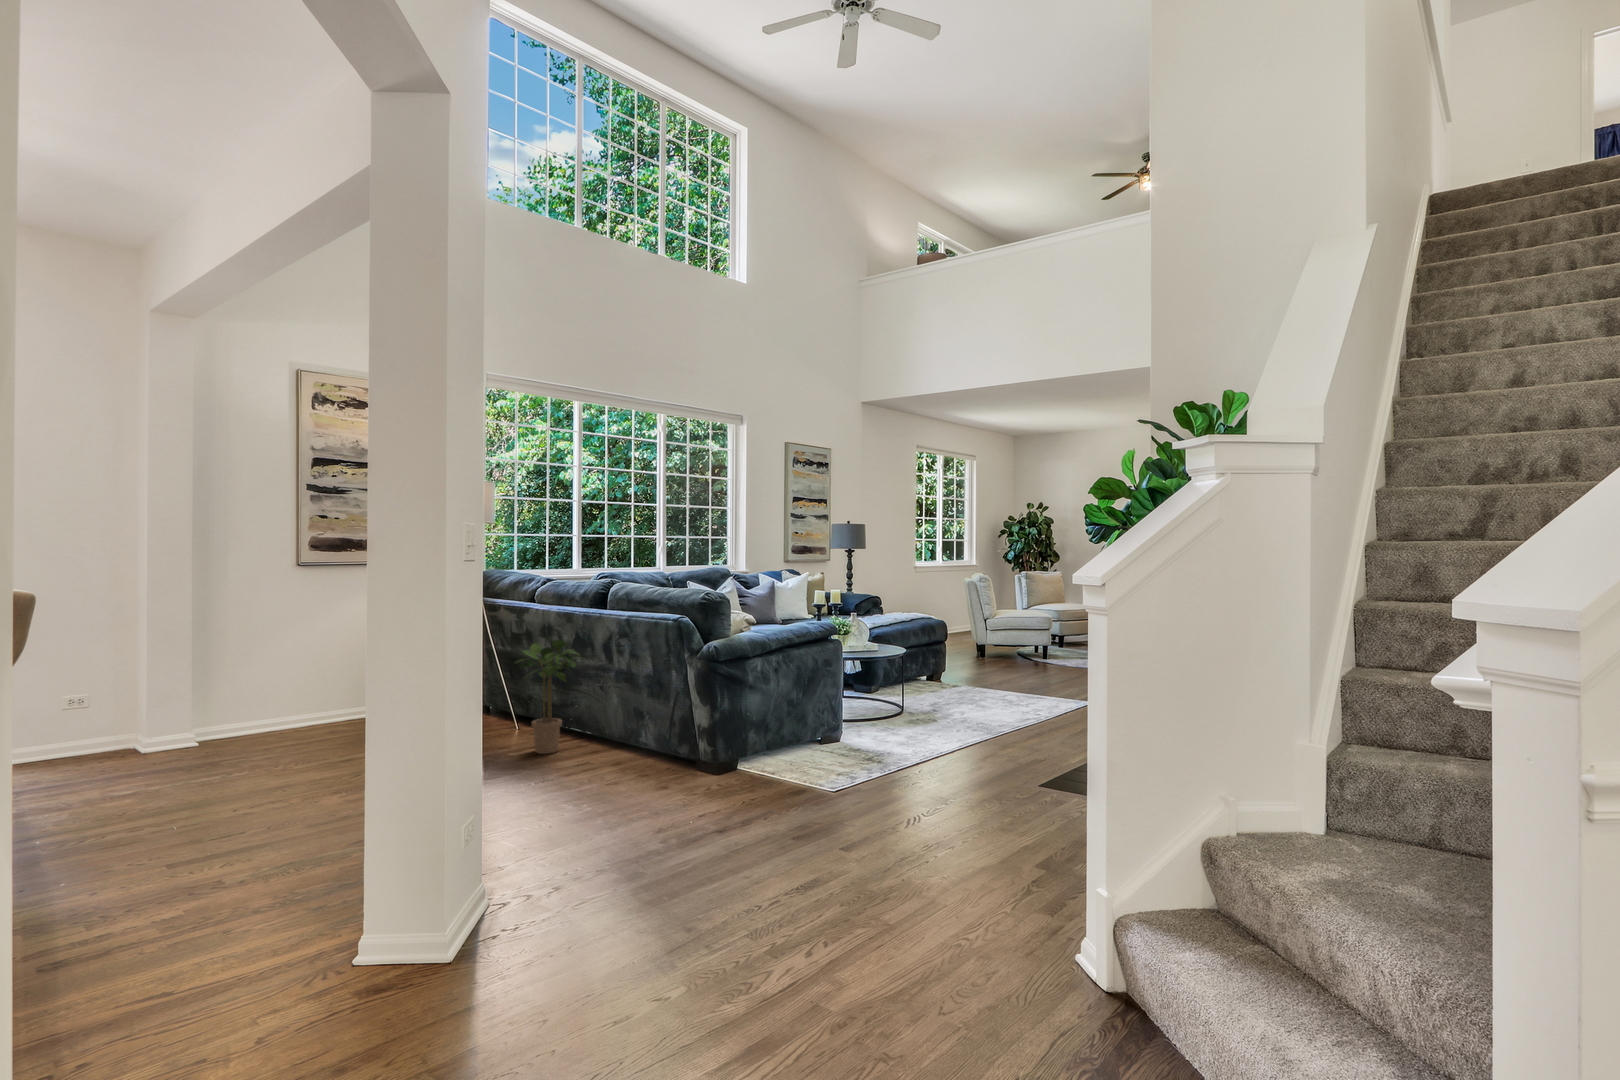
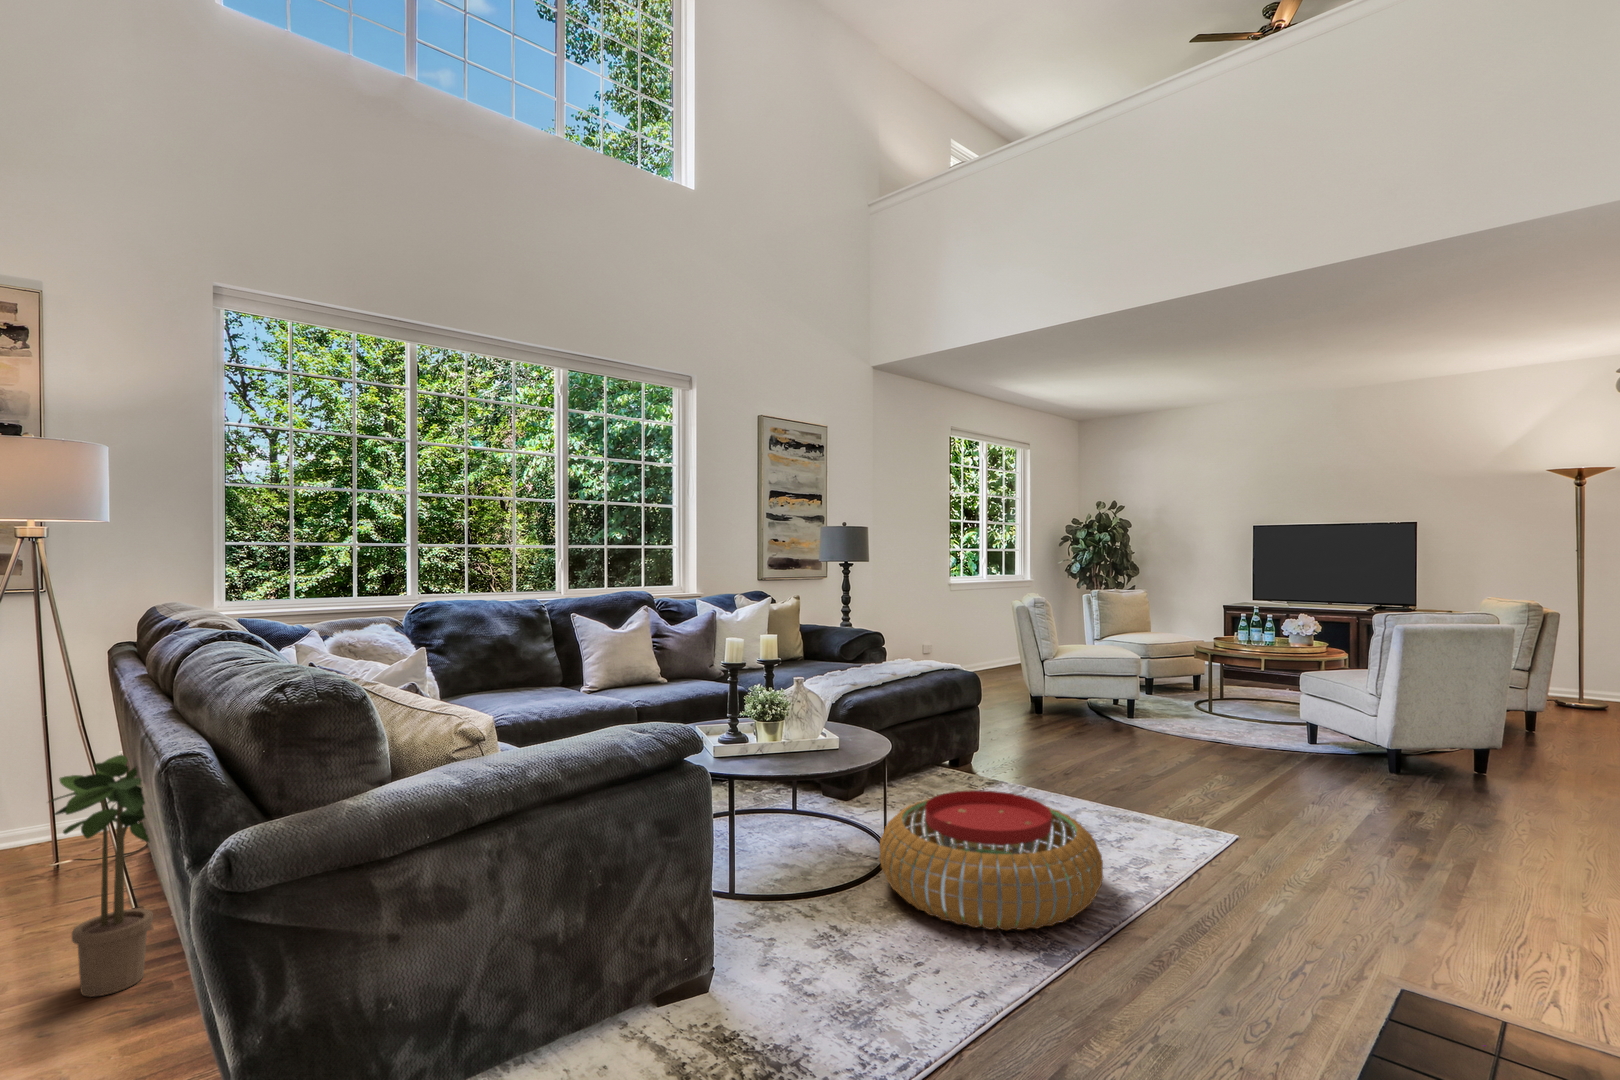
pouf: none [902,674,1018,731] -> present [879,790,1103,931]

